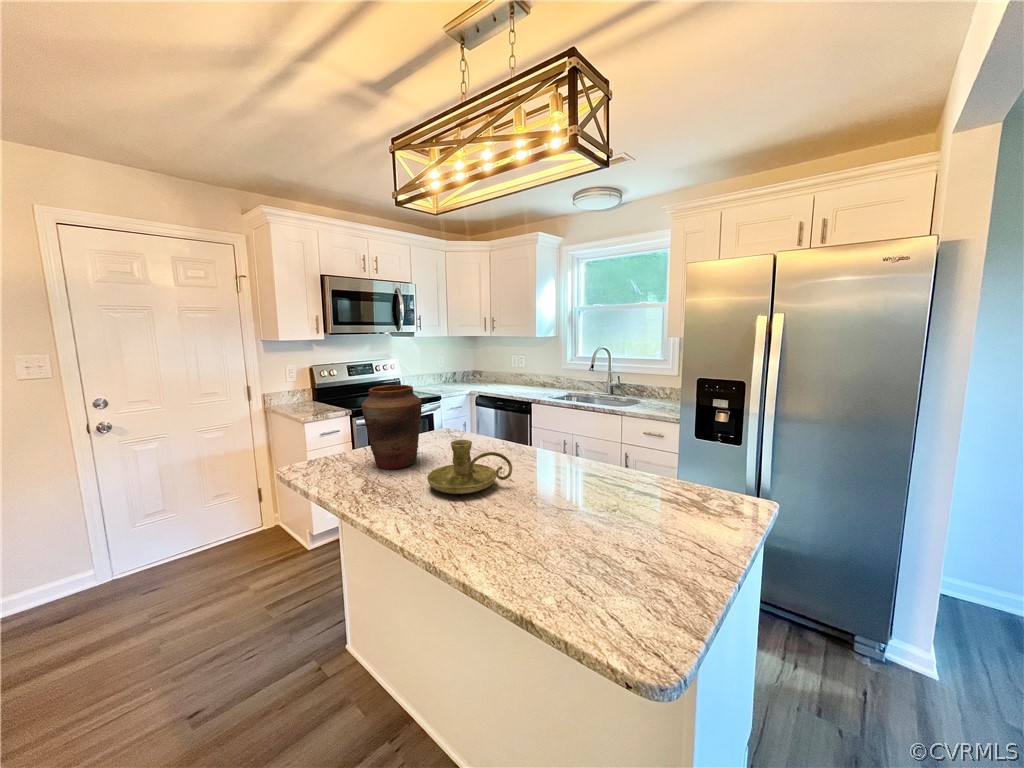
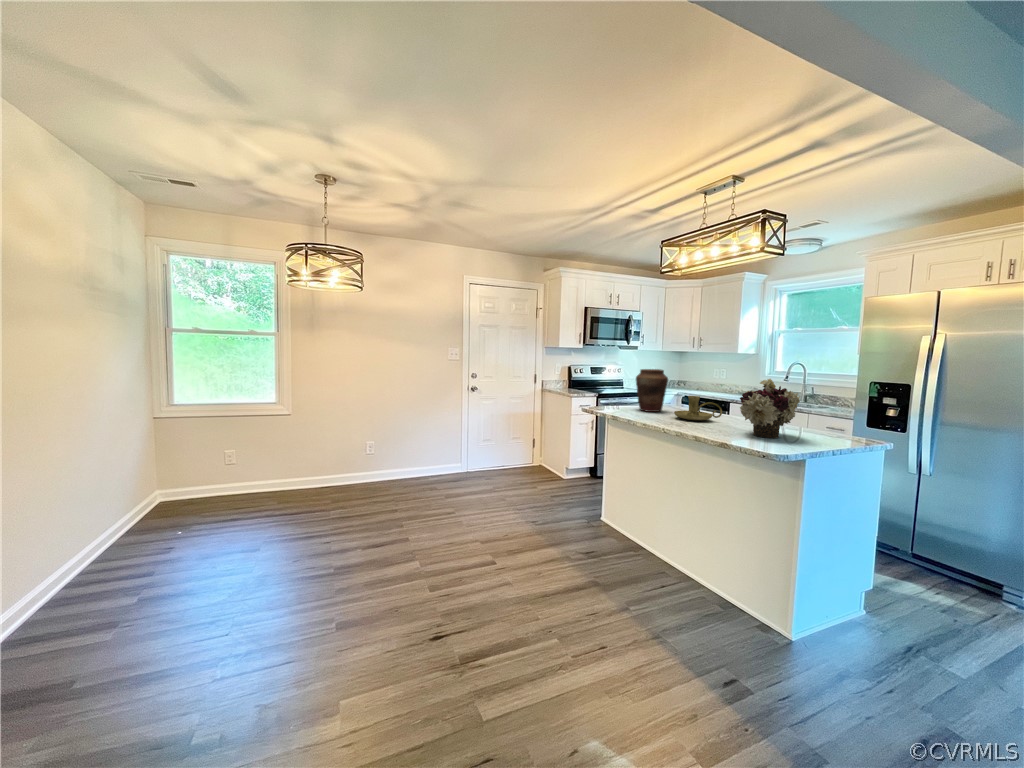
flower arrangement: none [538,418,657,555] -> present [740,379,800,438]

